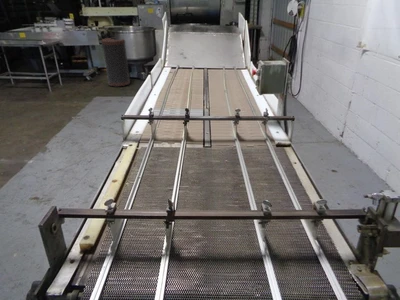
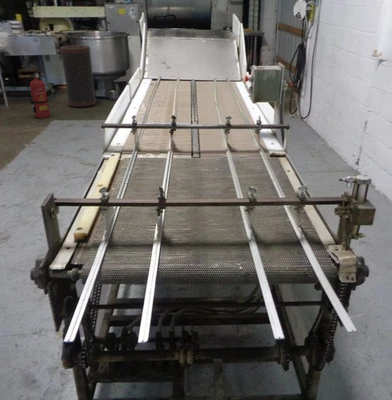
fire extinguisher: none [74,59,93,96] -> present [26,71,50,118]

